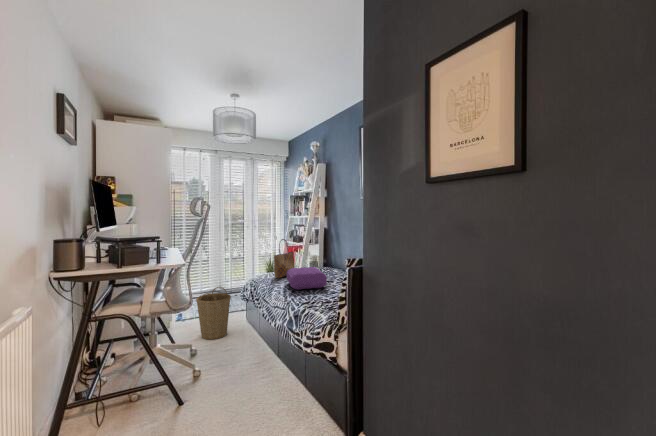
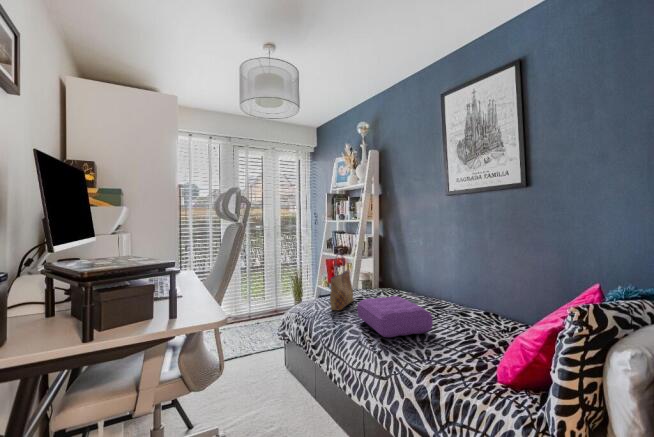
basket: present [196,287,231,340] -> none [219,325,269,411]

